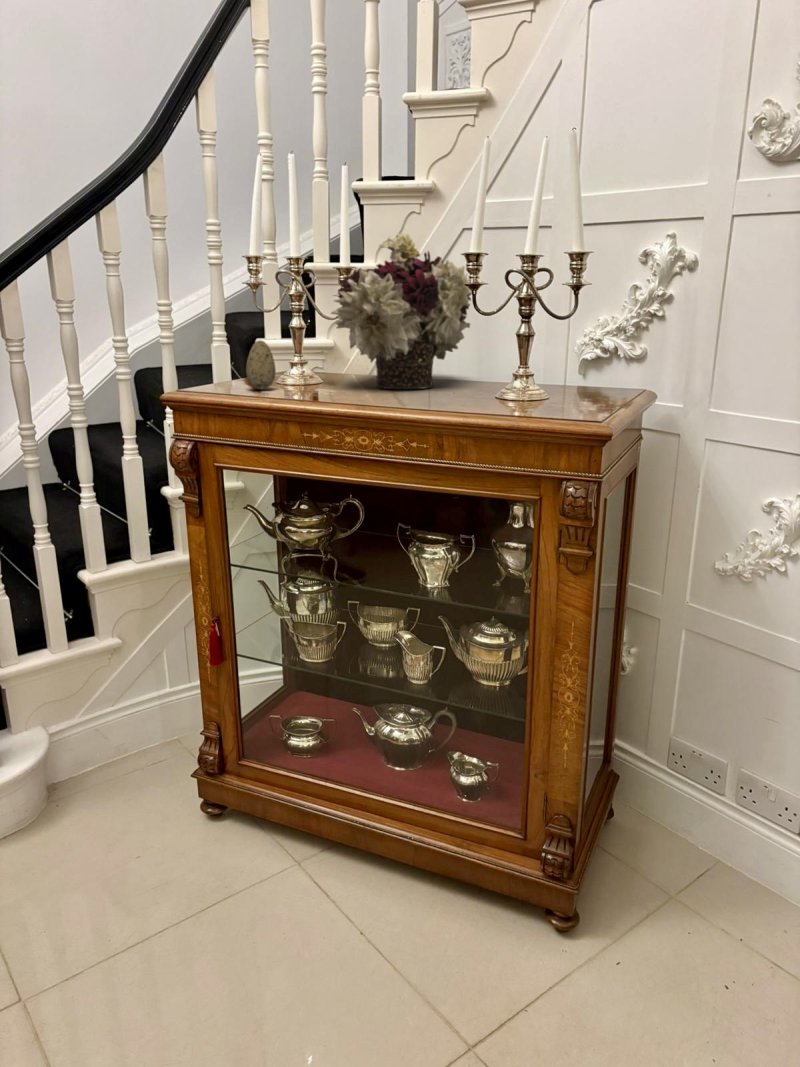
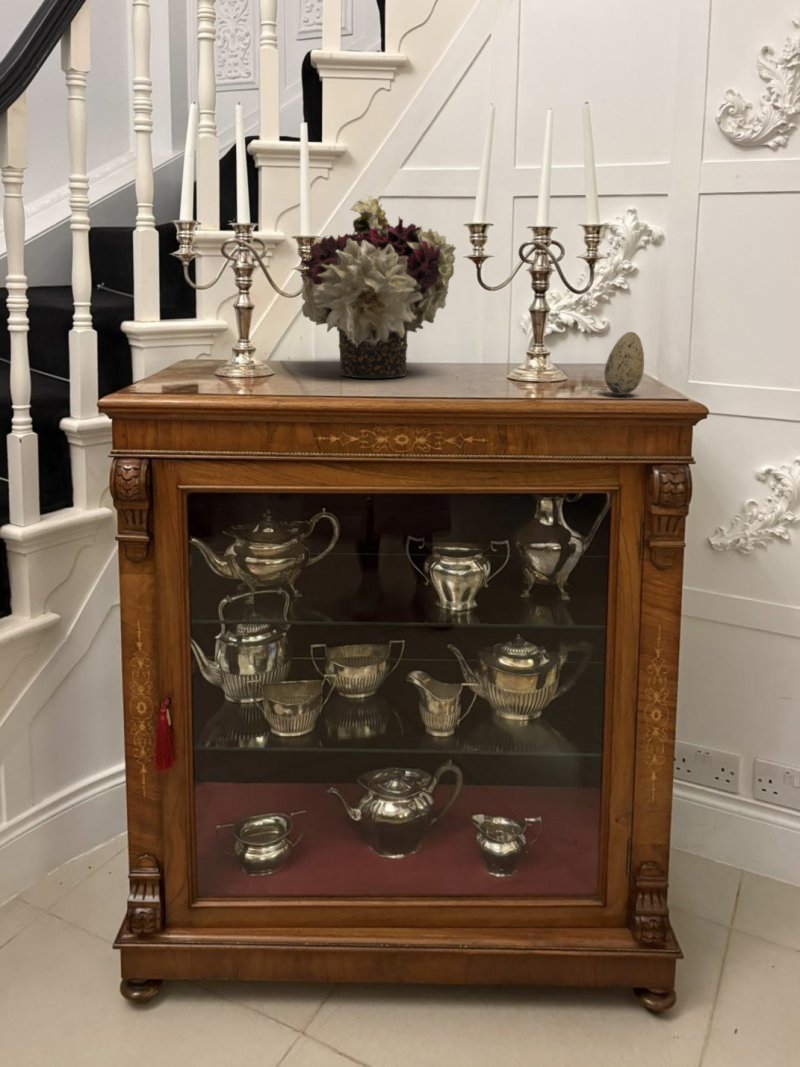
decorative egg: present [246,341,276,389] -> present [604,332,644,395]

